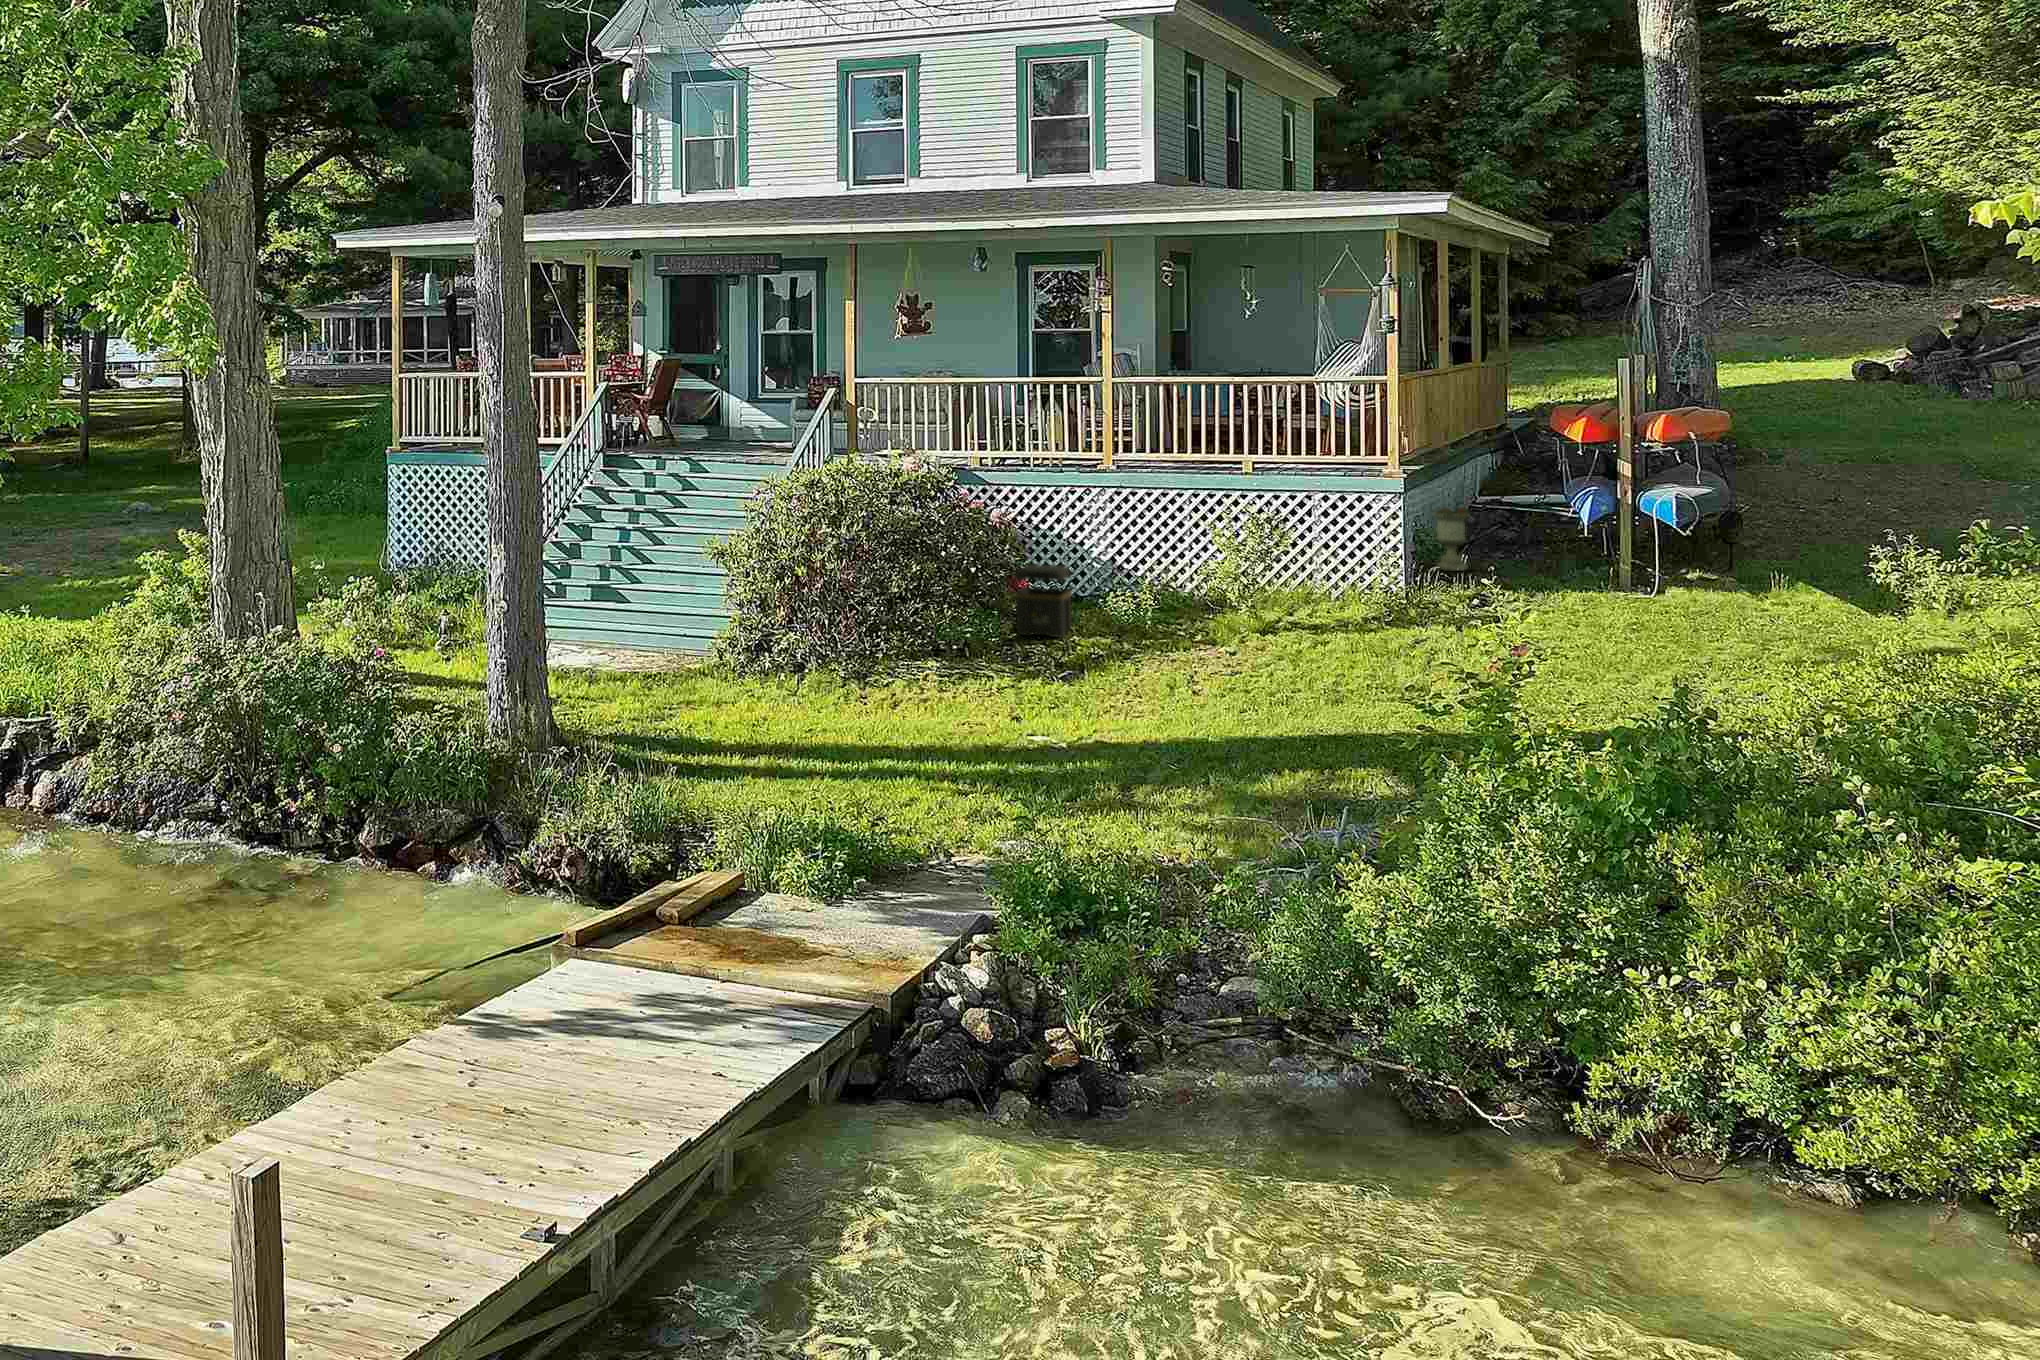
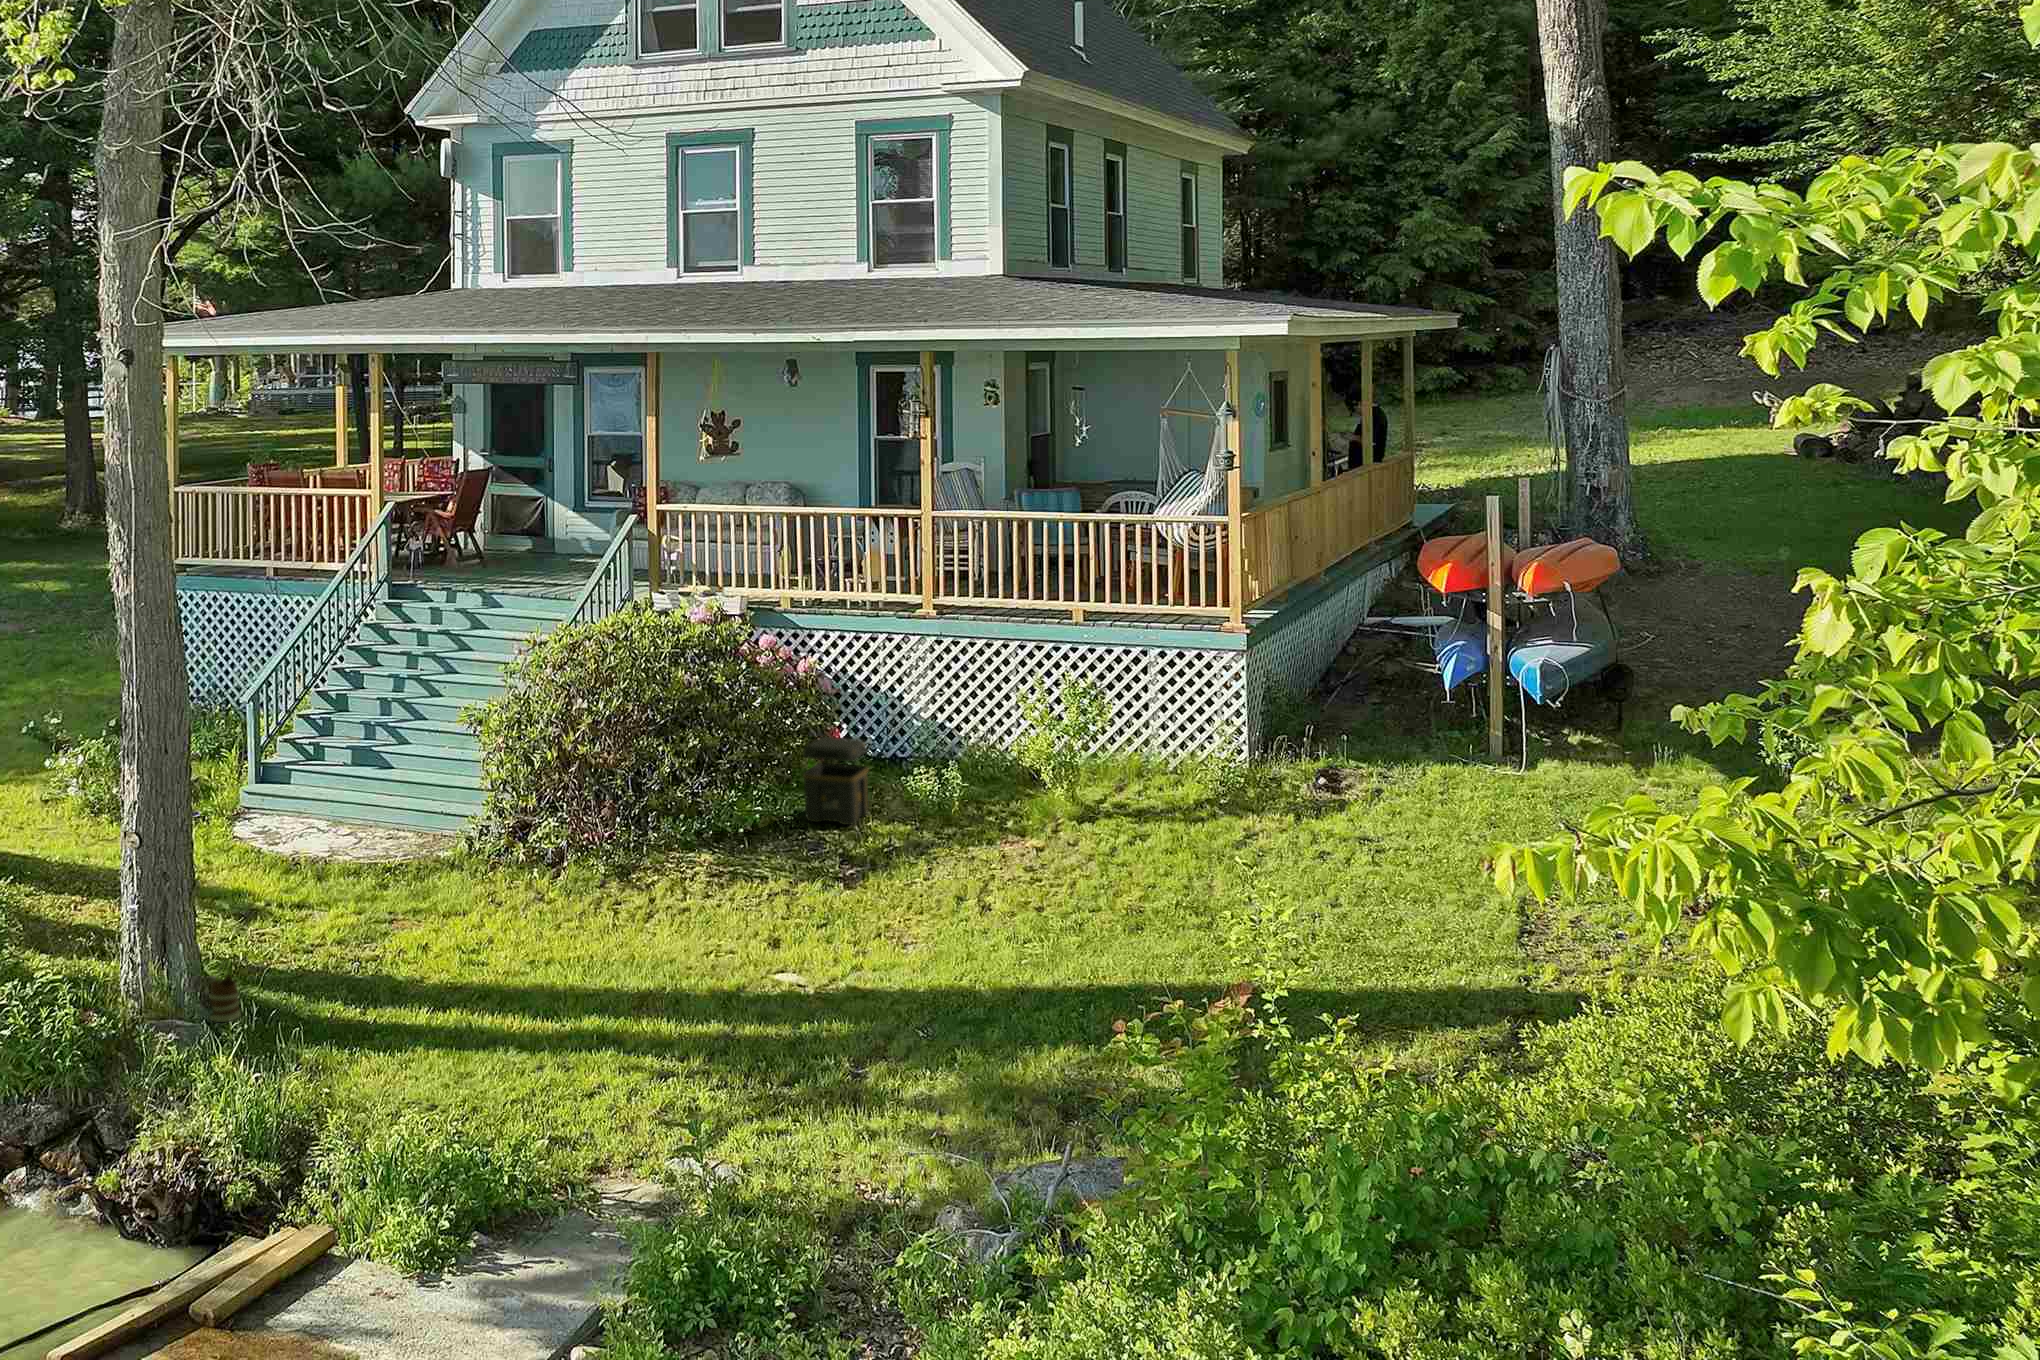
planter: present [1433,507,1471,571] -> none [1284,654,1325,728]
wooden bucket: none [550,715,576,765] -> present [210,962,240,1022]

